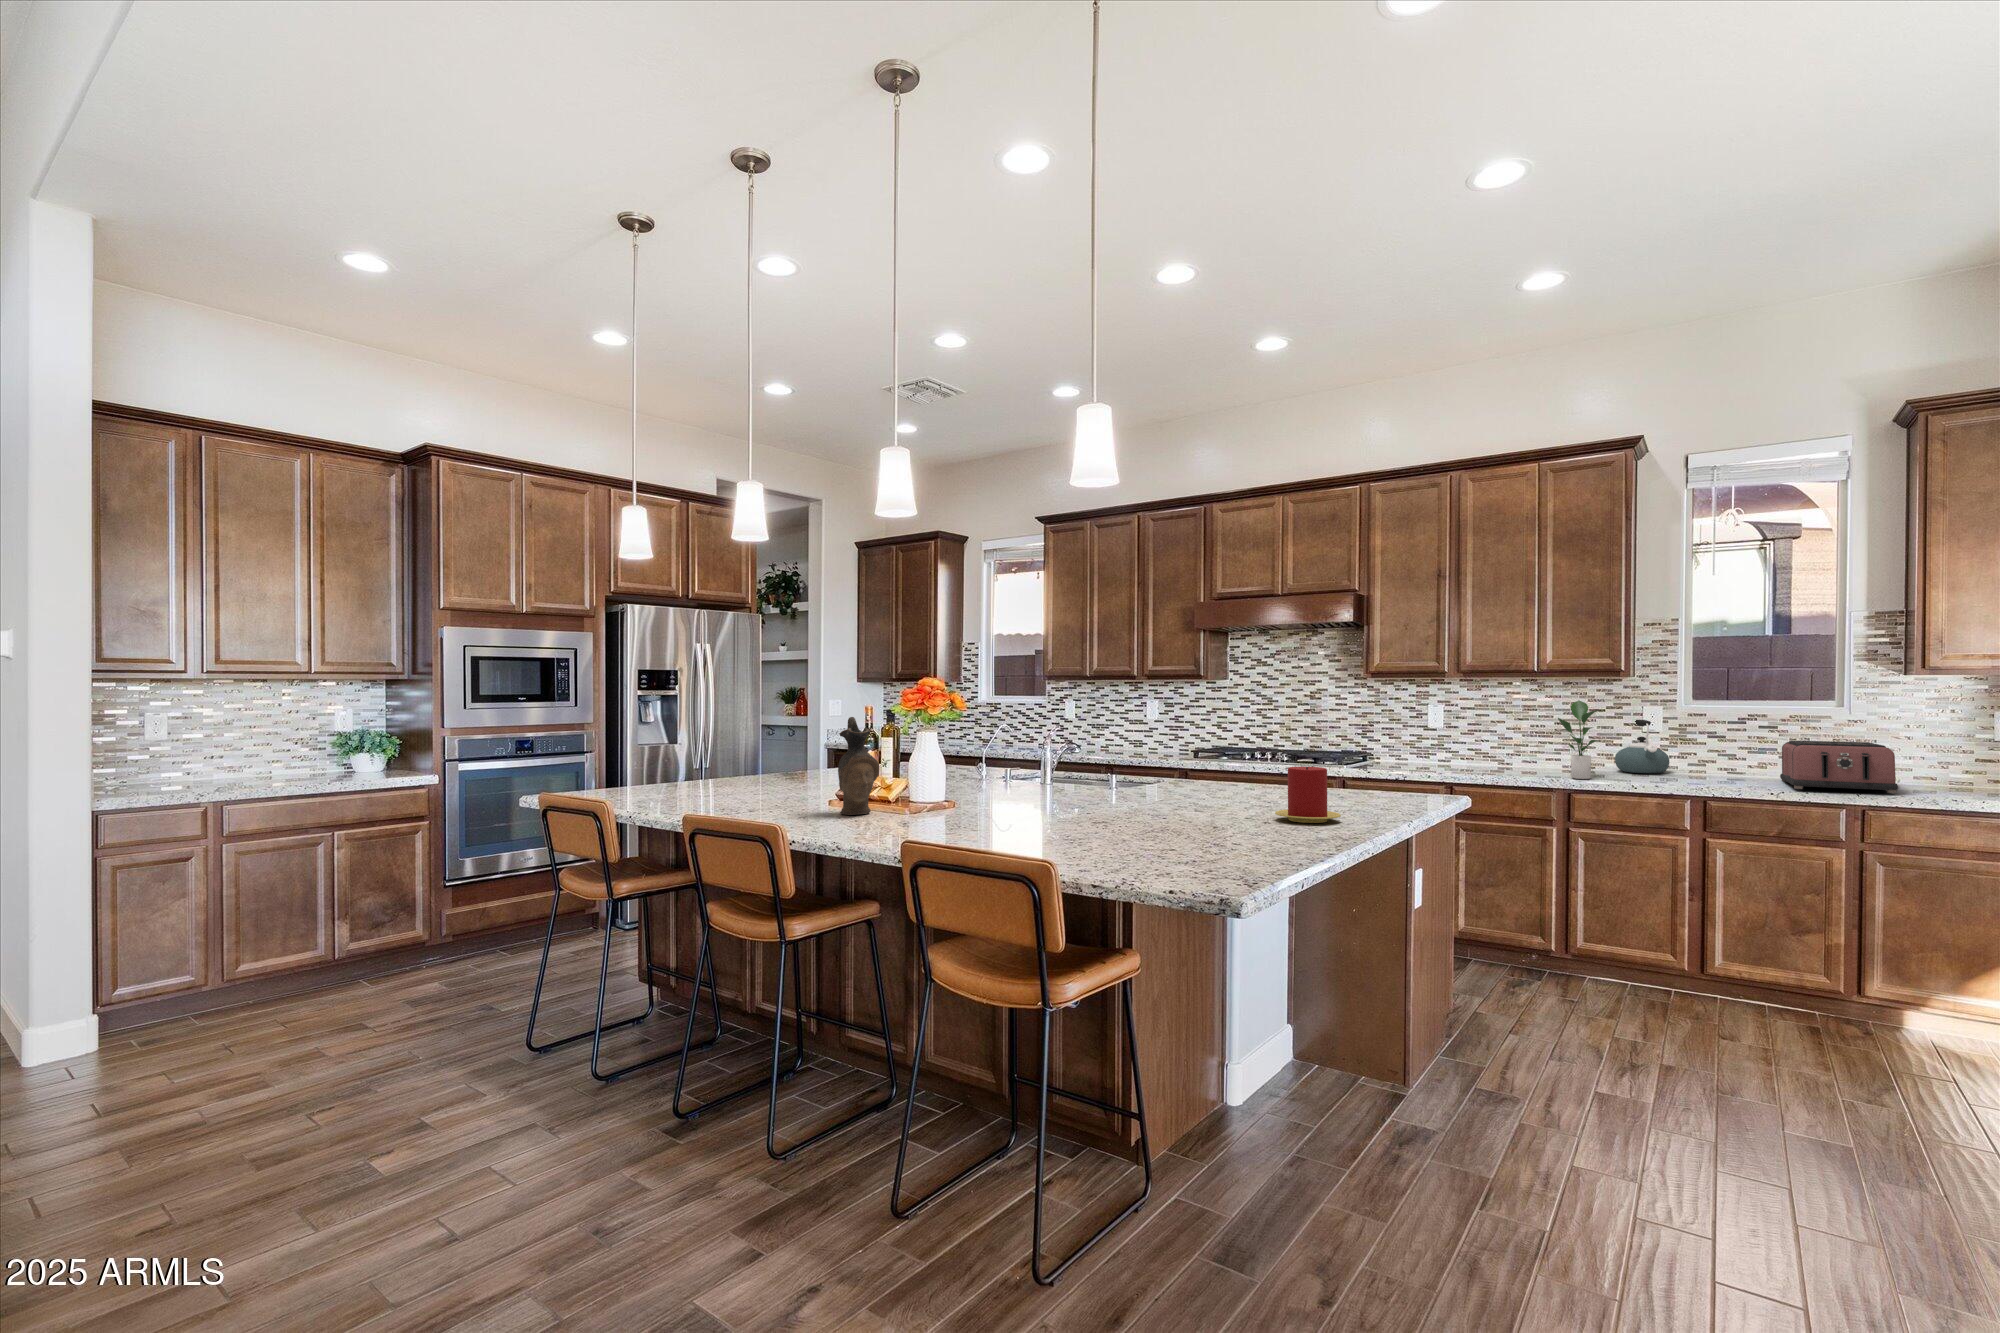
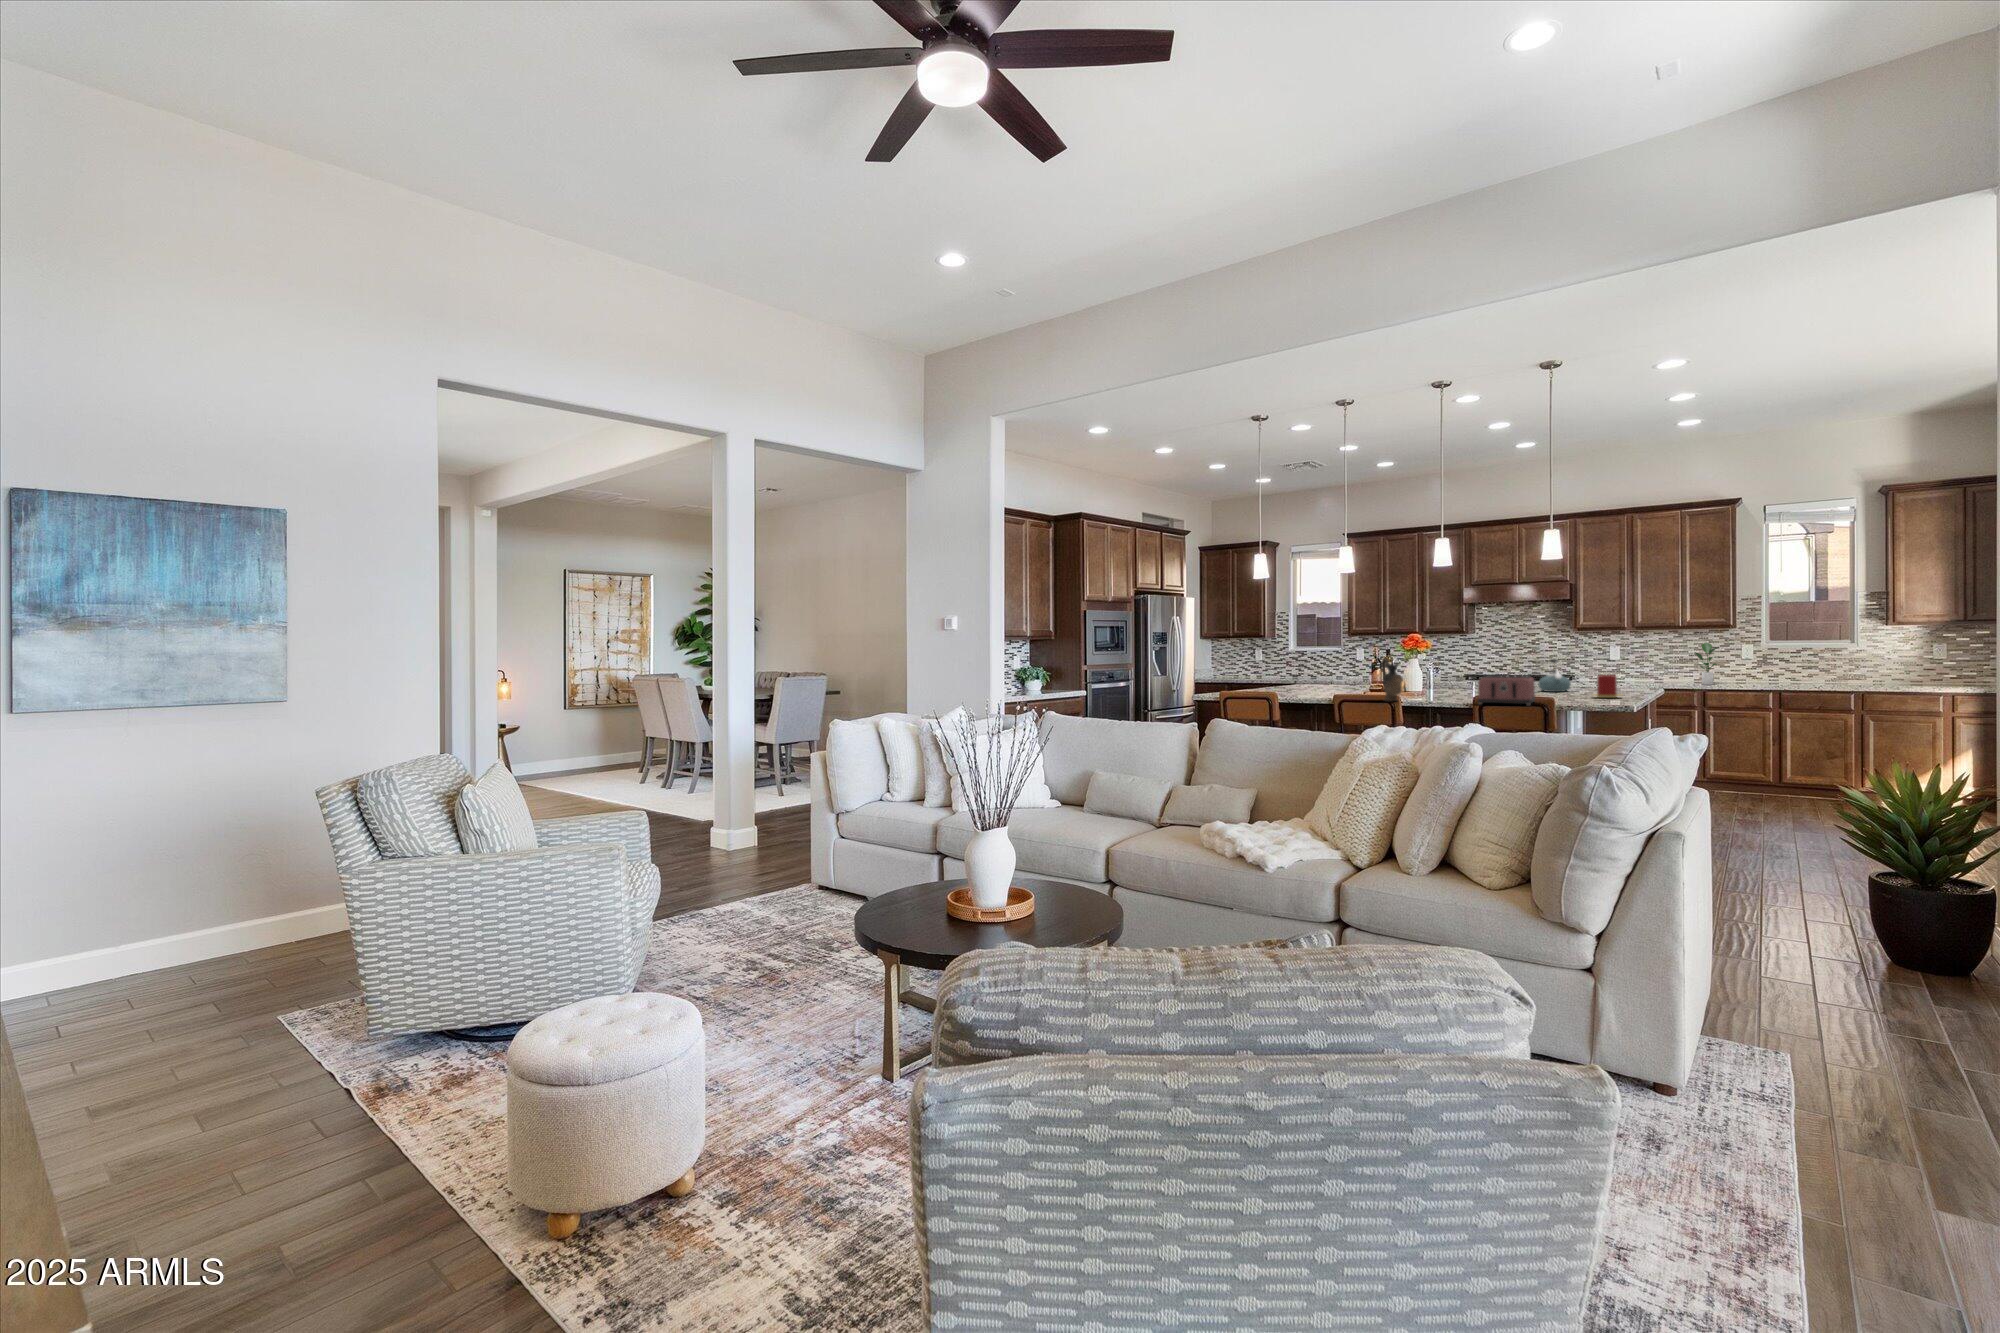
kettle: present [1615,720,1669,773] -> present [1538,659,1571,692]
toaster: present [1780,740,1898,793] -> present [1477,675,1535,705]

